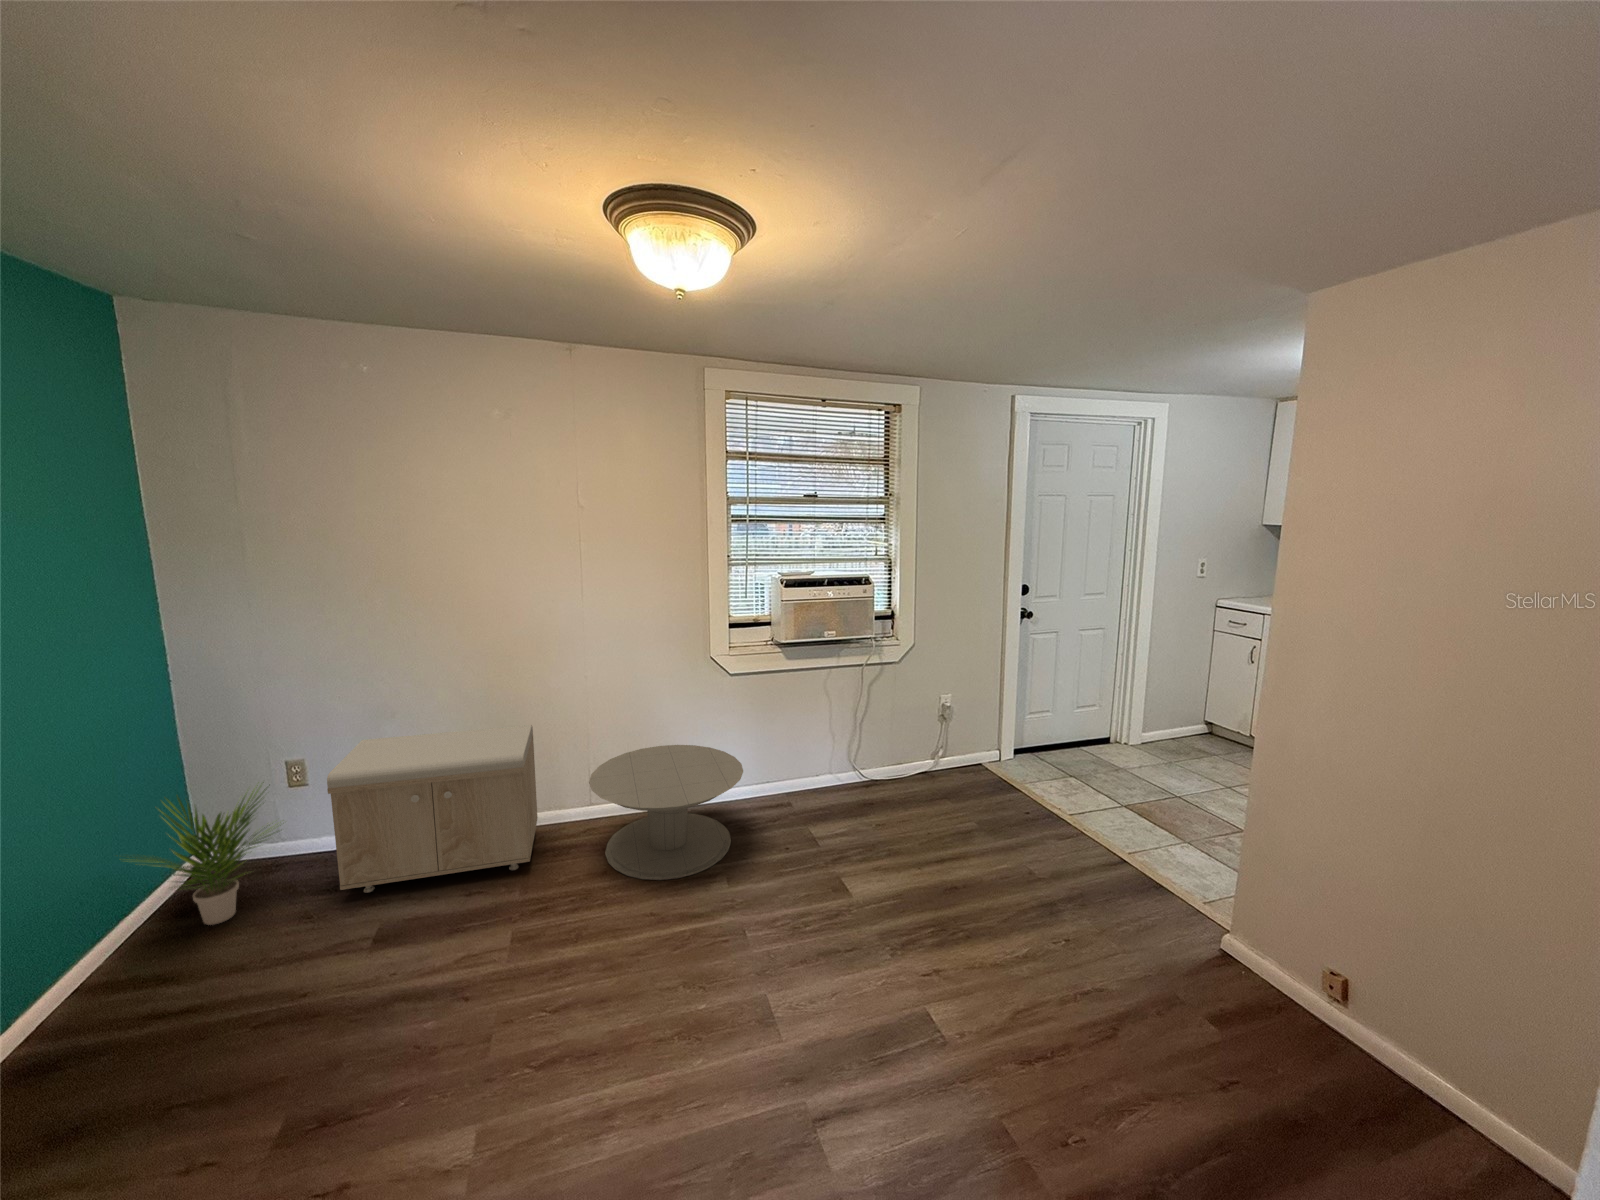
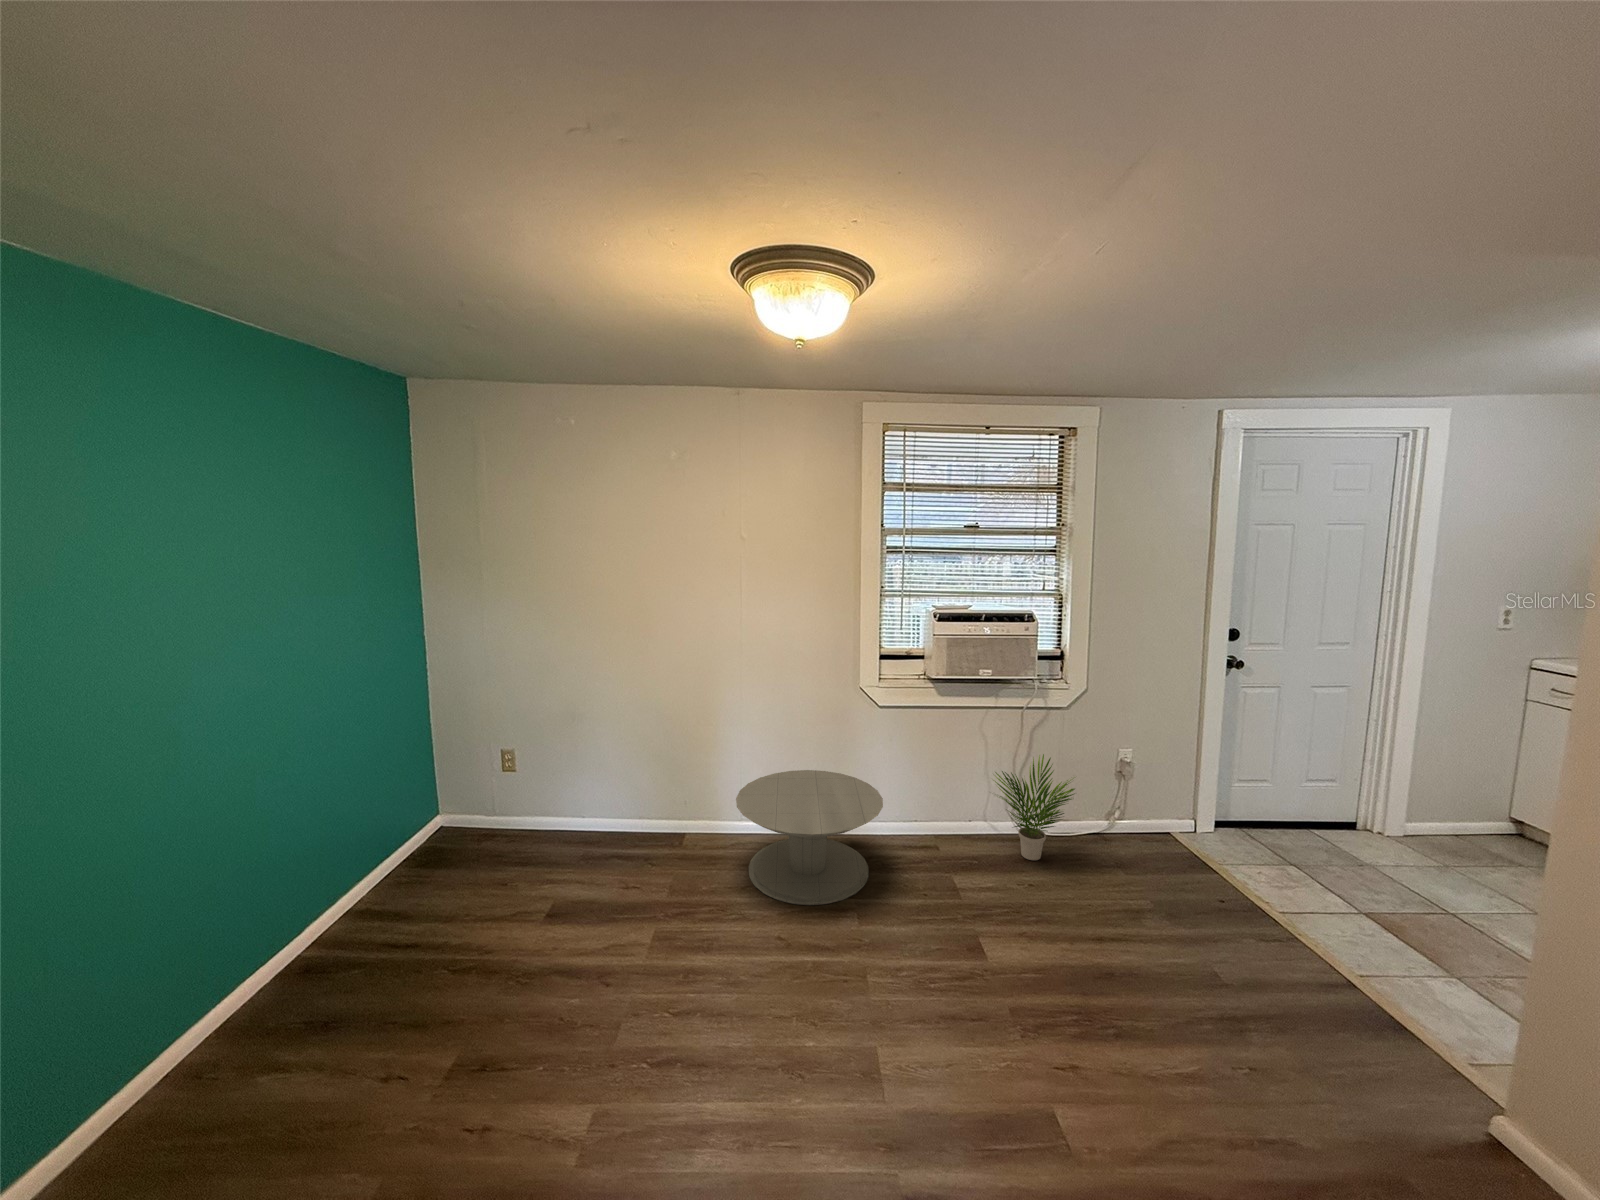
storage bench: present [327,725,538,893] -> none [527,737,695,870]
potted plant: present [141,785,271,925] -> present [993,754,1075,860]

